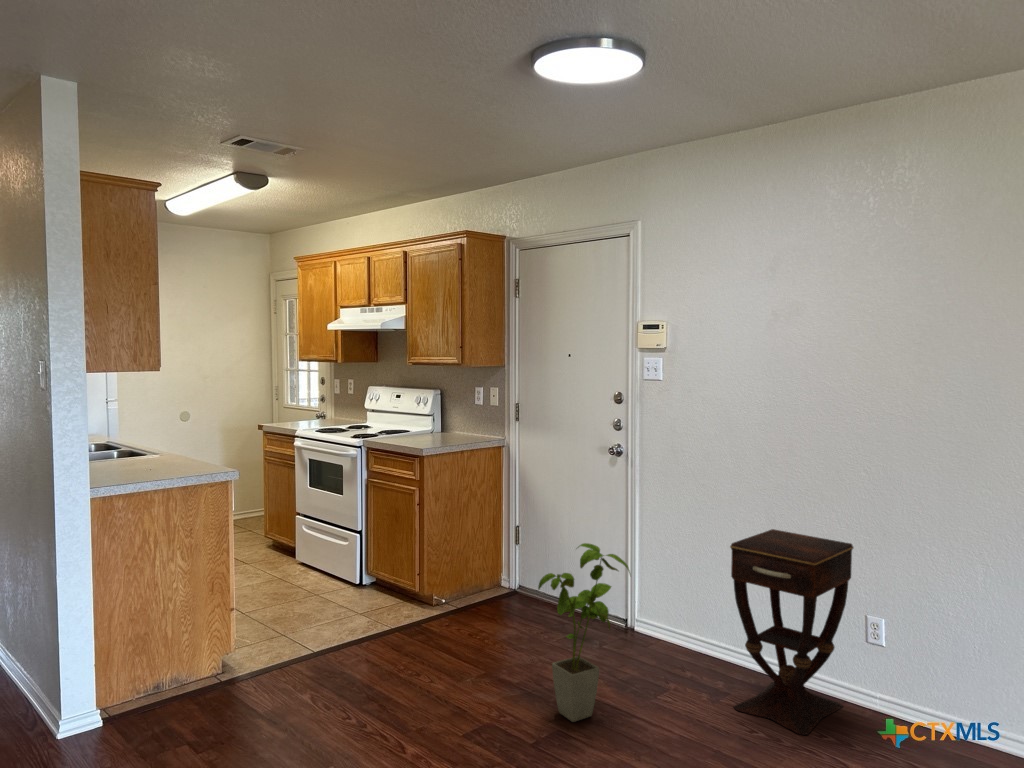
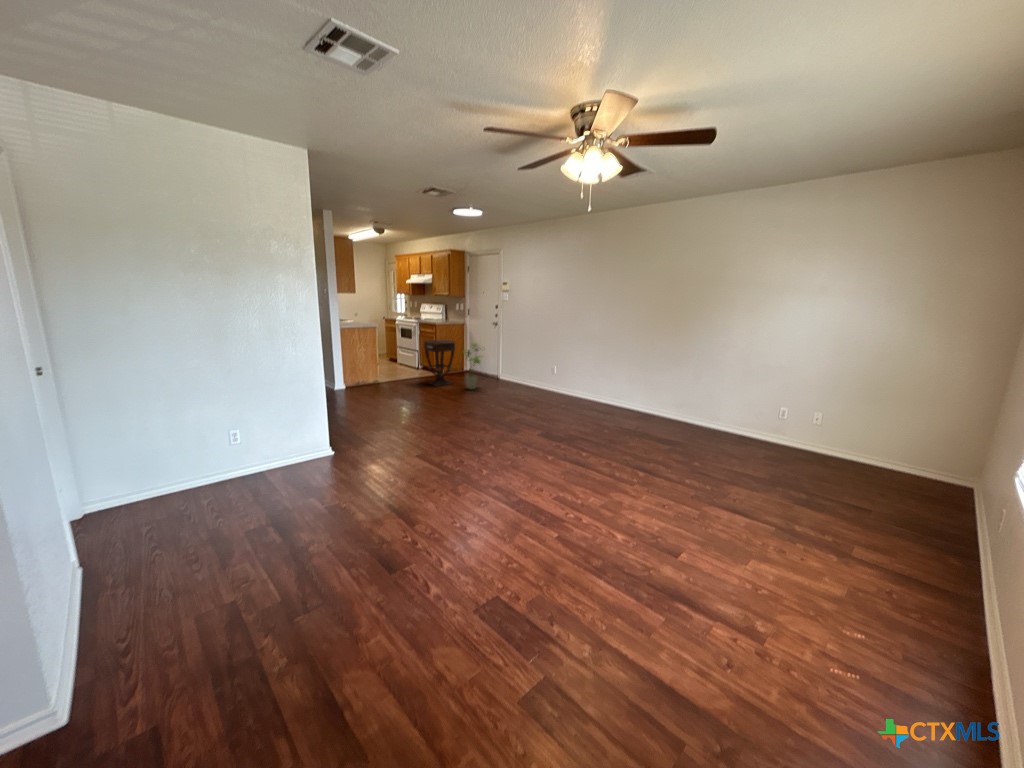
side table: present [730,529,853,735] -> present [424,339,455,386]

